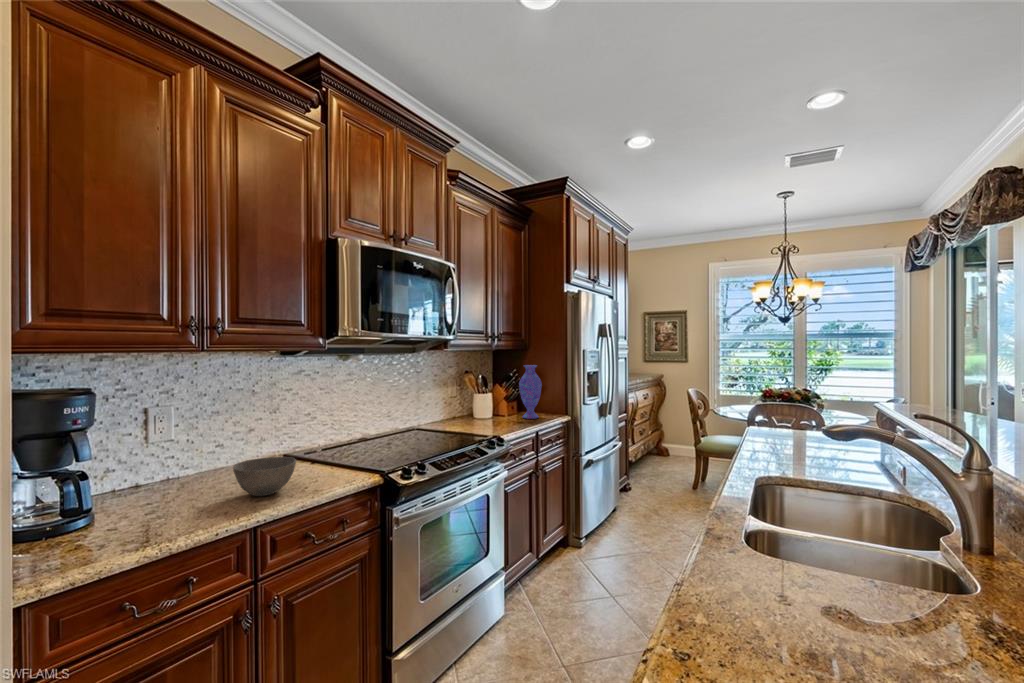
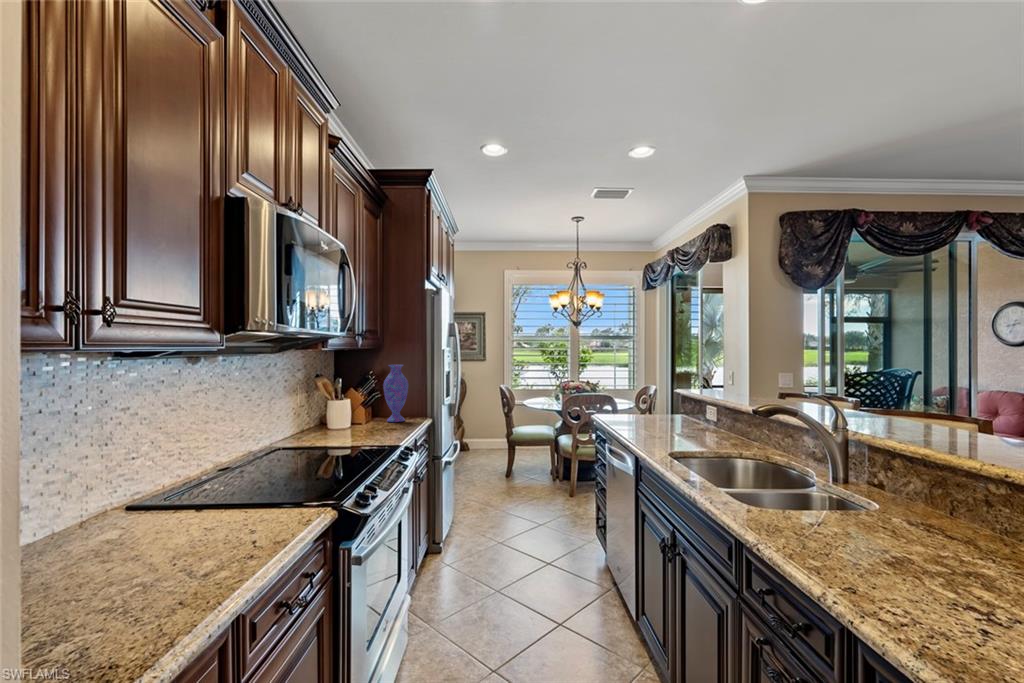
bowl: present [233,457,296,496] -> none [134,504,239,572]

